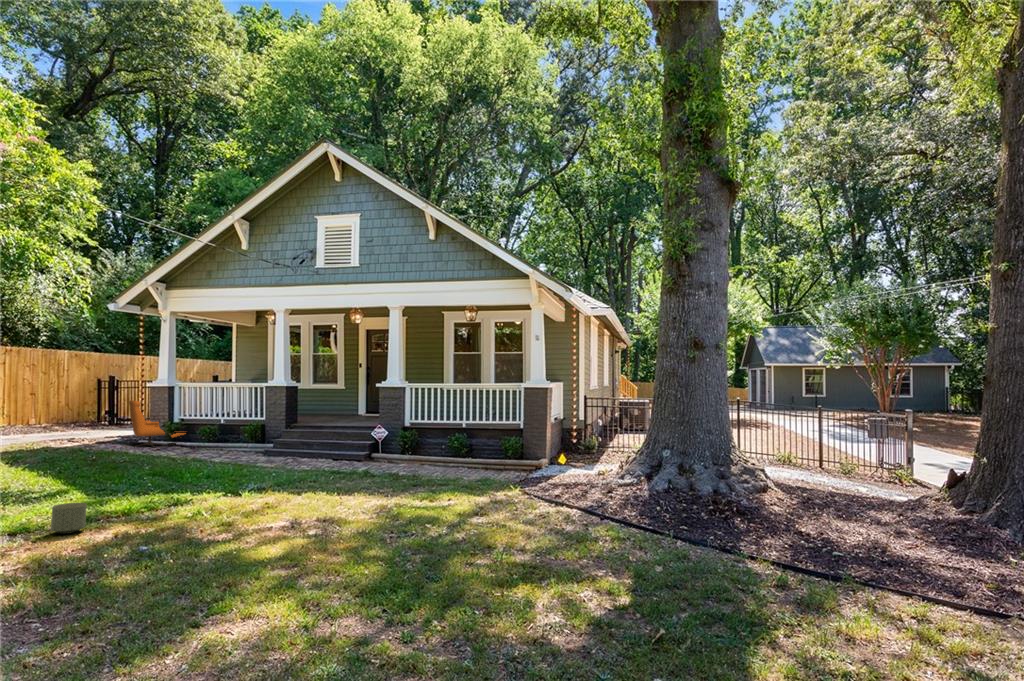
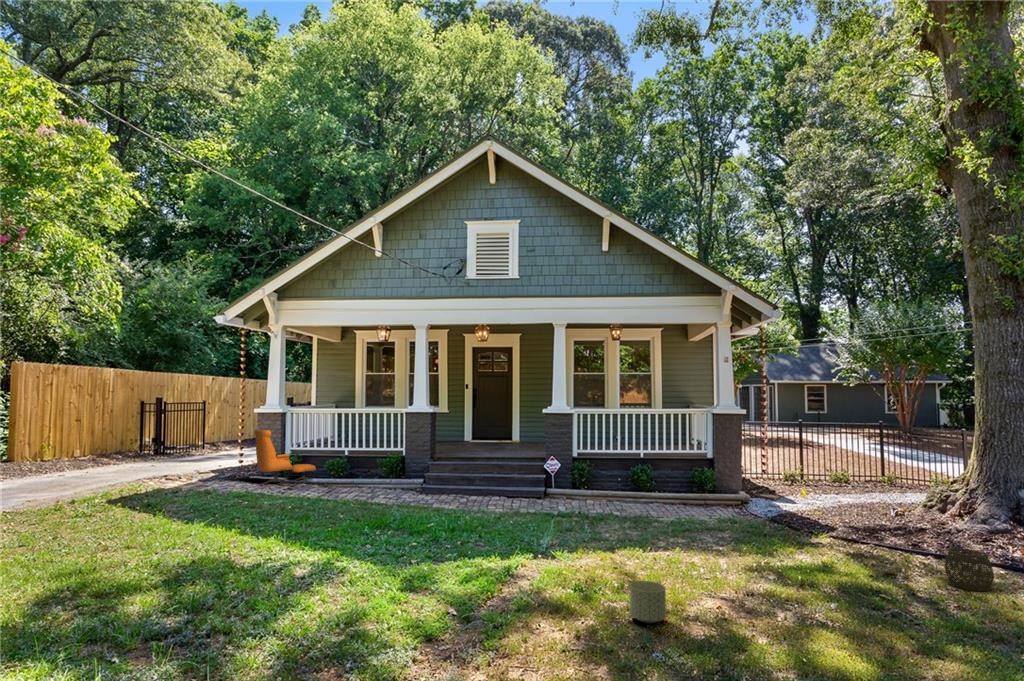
woven basket: none [513,488,547,522] -> present [944,548,994,592]
planter: present [51,503,87,534] -> present [630,581,666,624]

